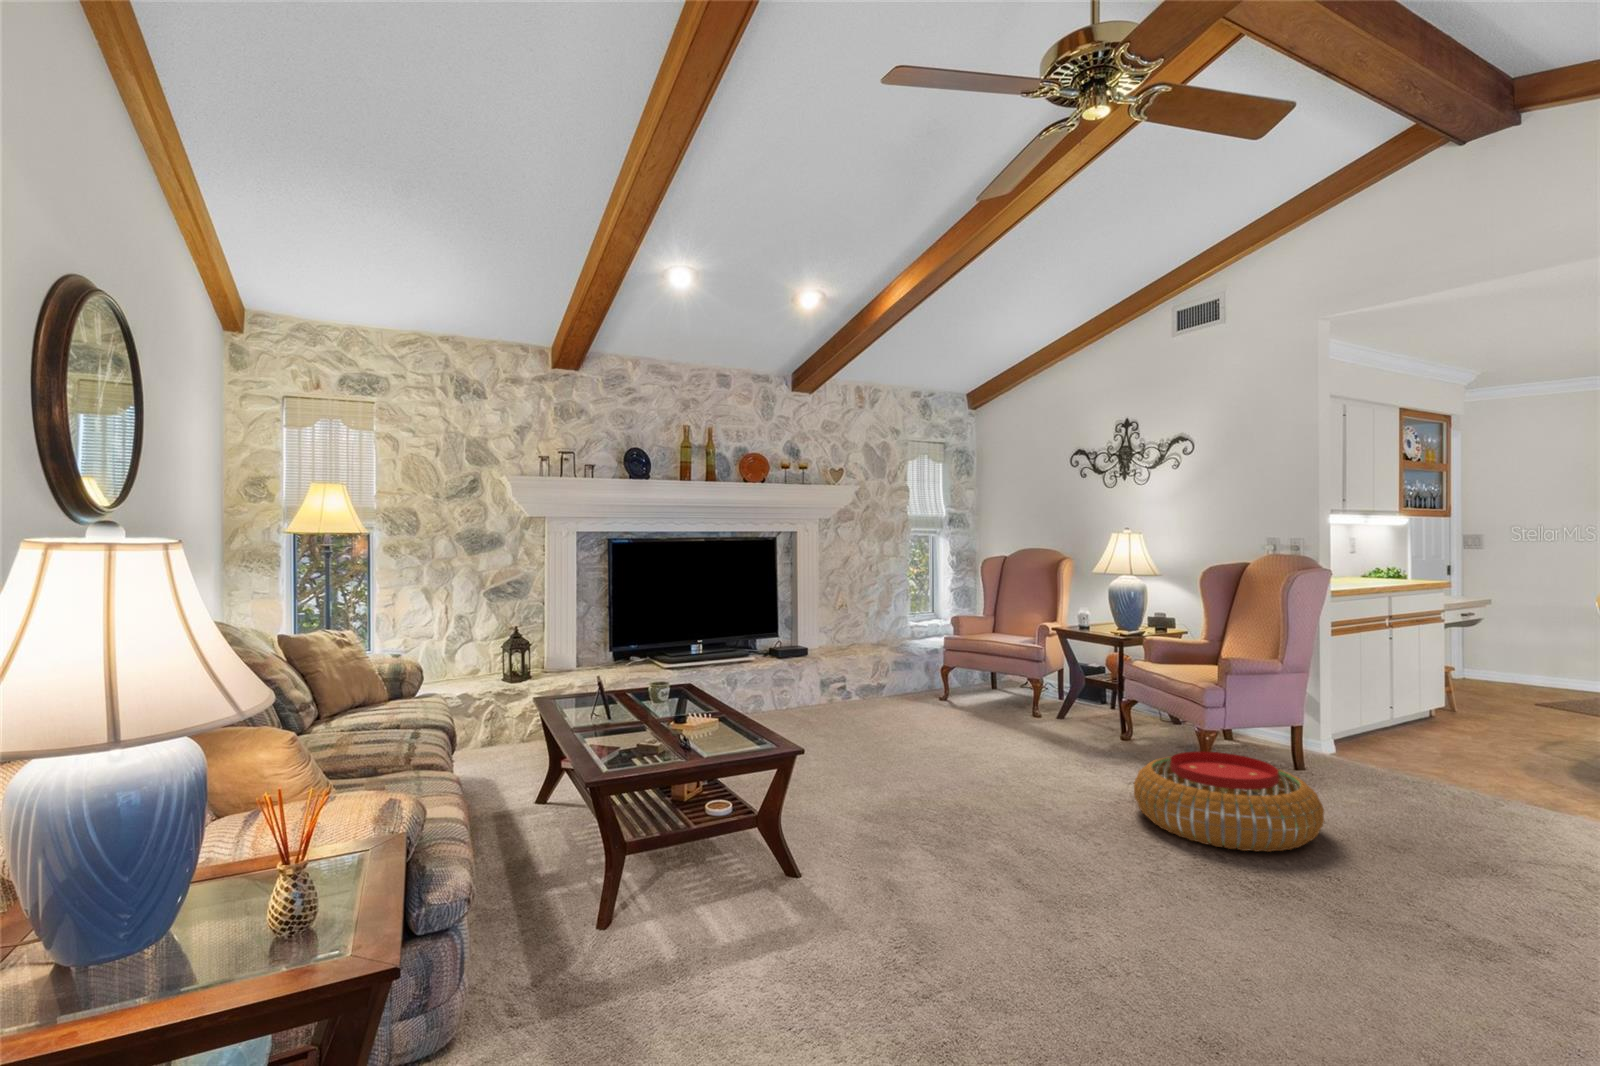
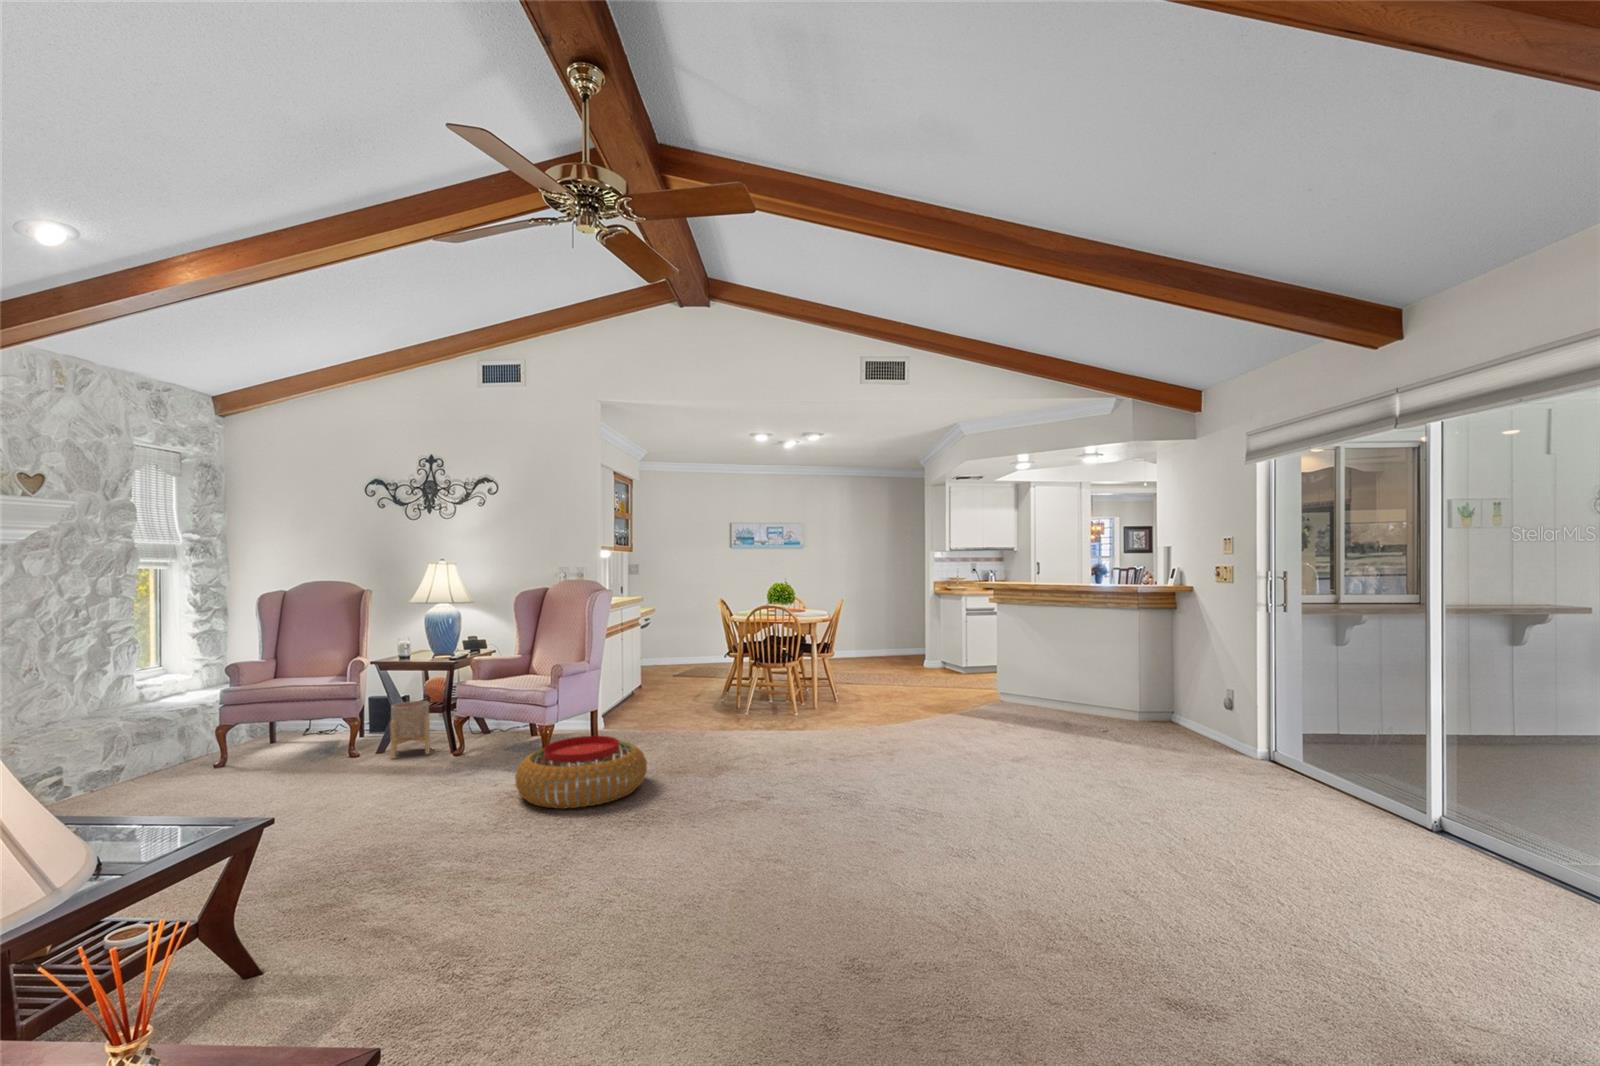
planter: none [1062,674,1106,732] -> present [390,701,430,759]

